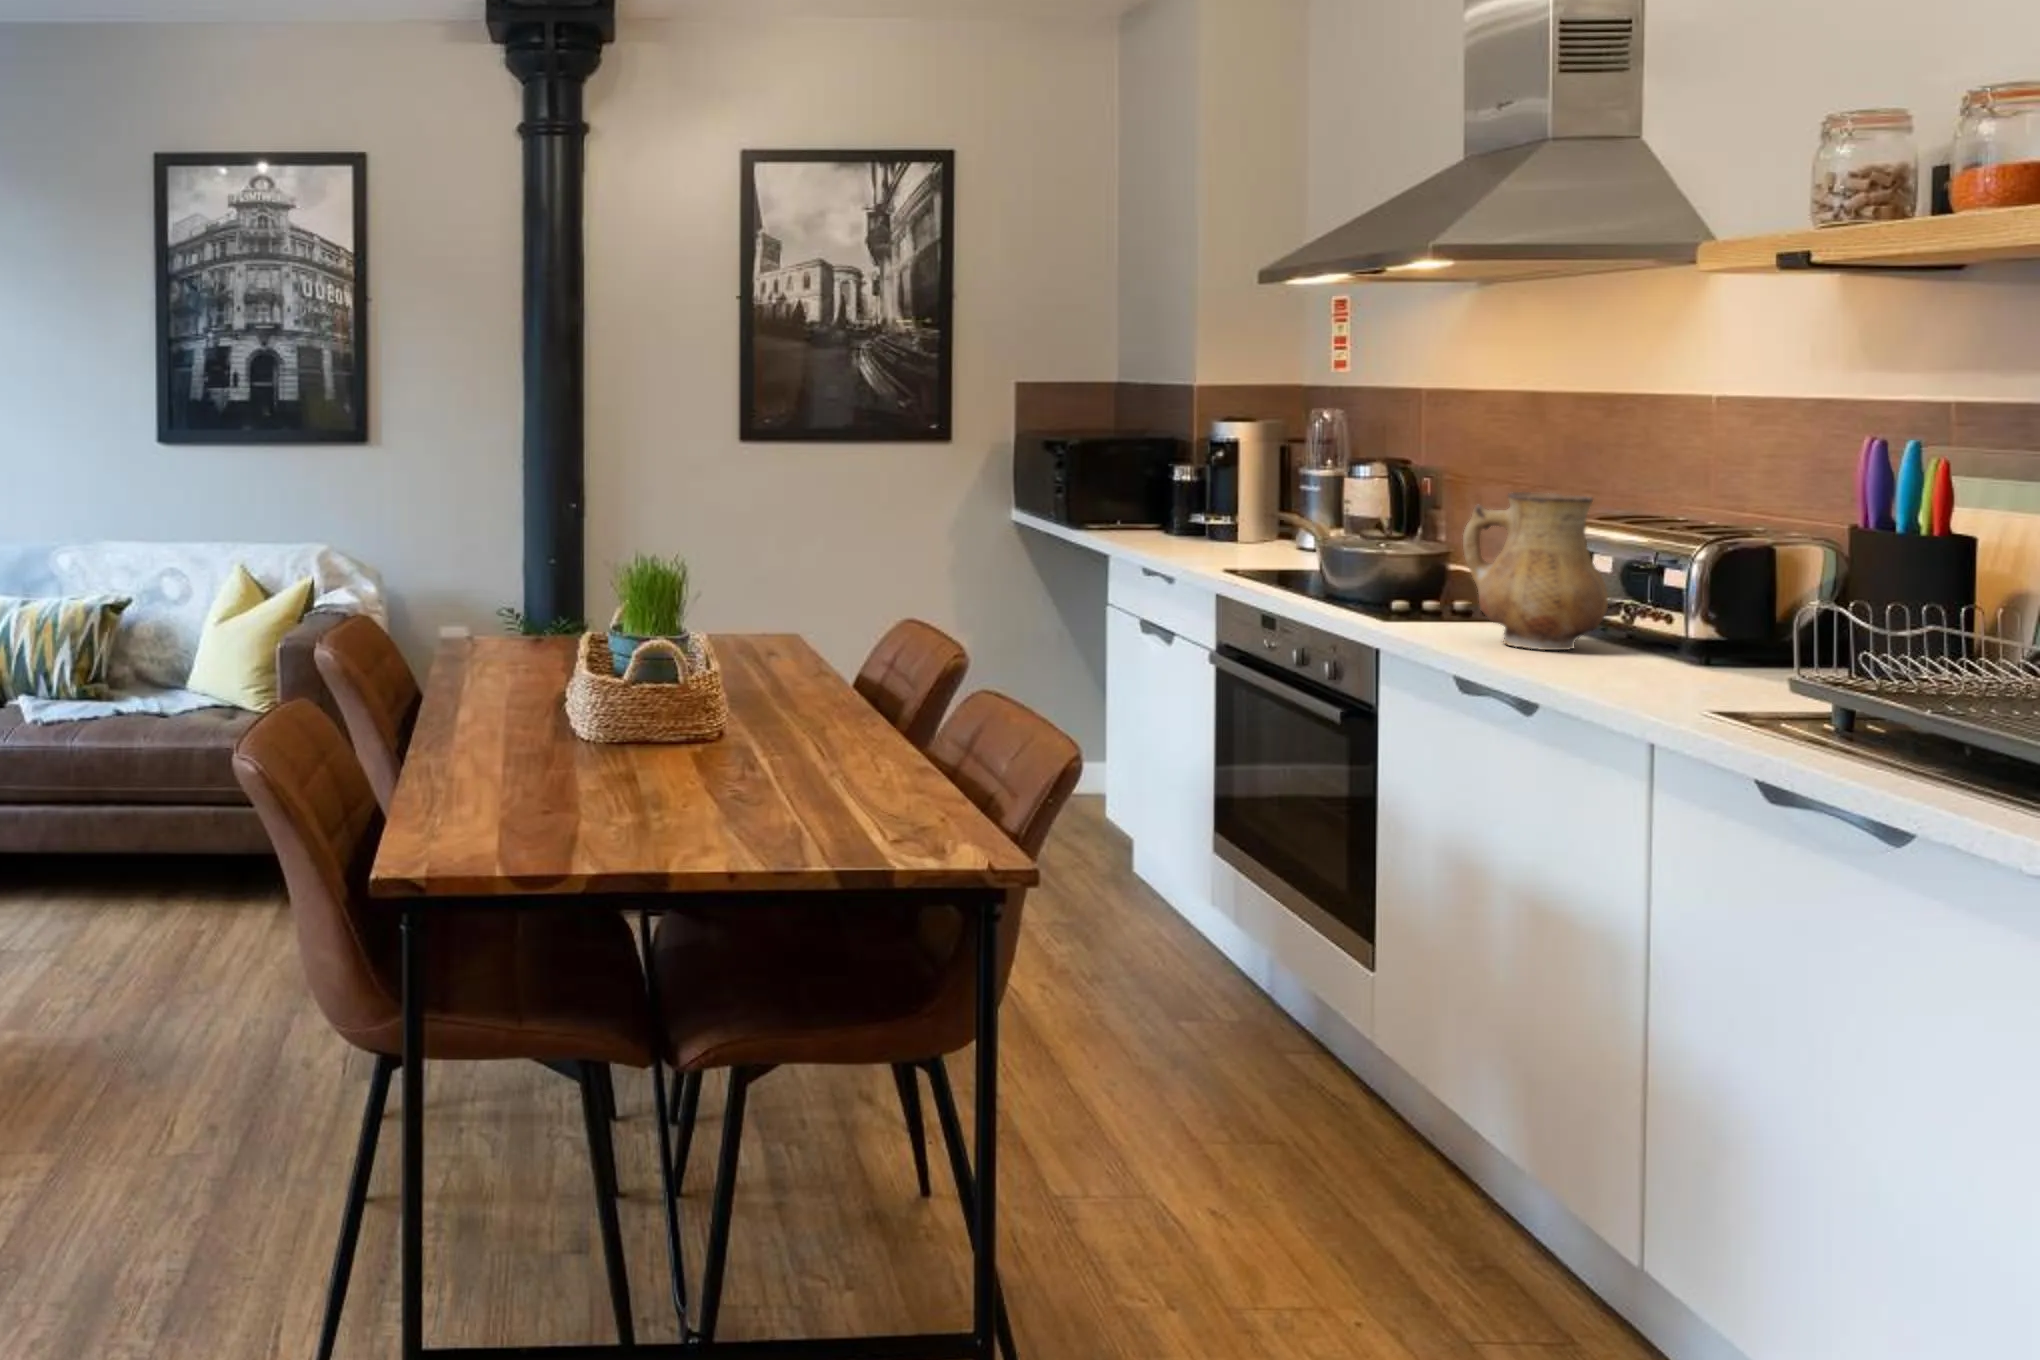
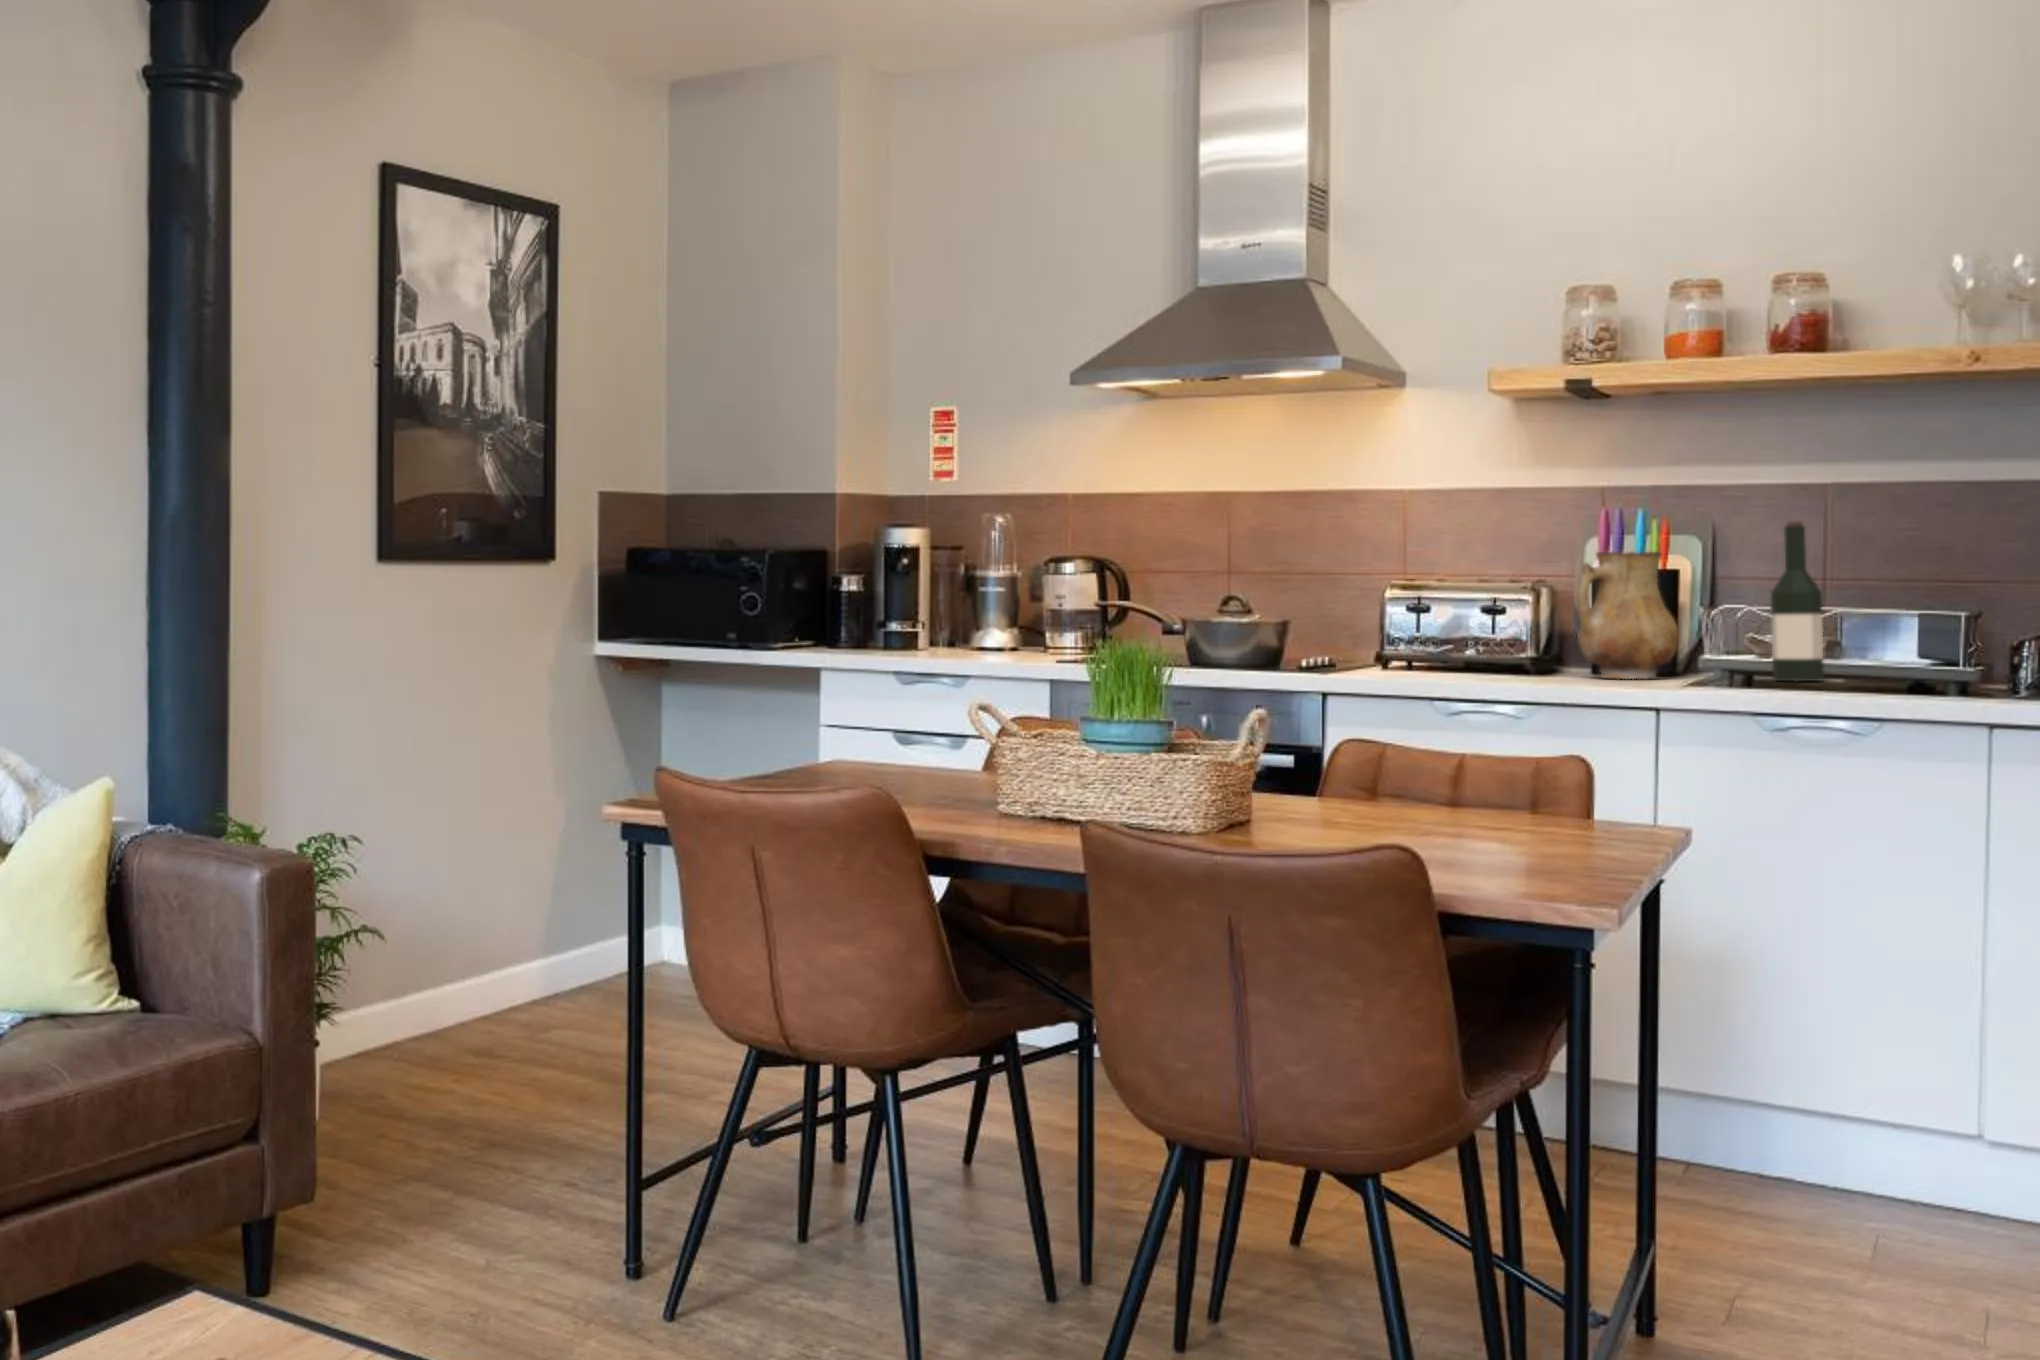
wine bottle: none [1626,472,1703,684] -> present [1771,521,1824,681]

